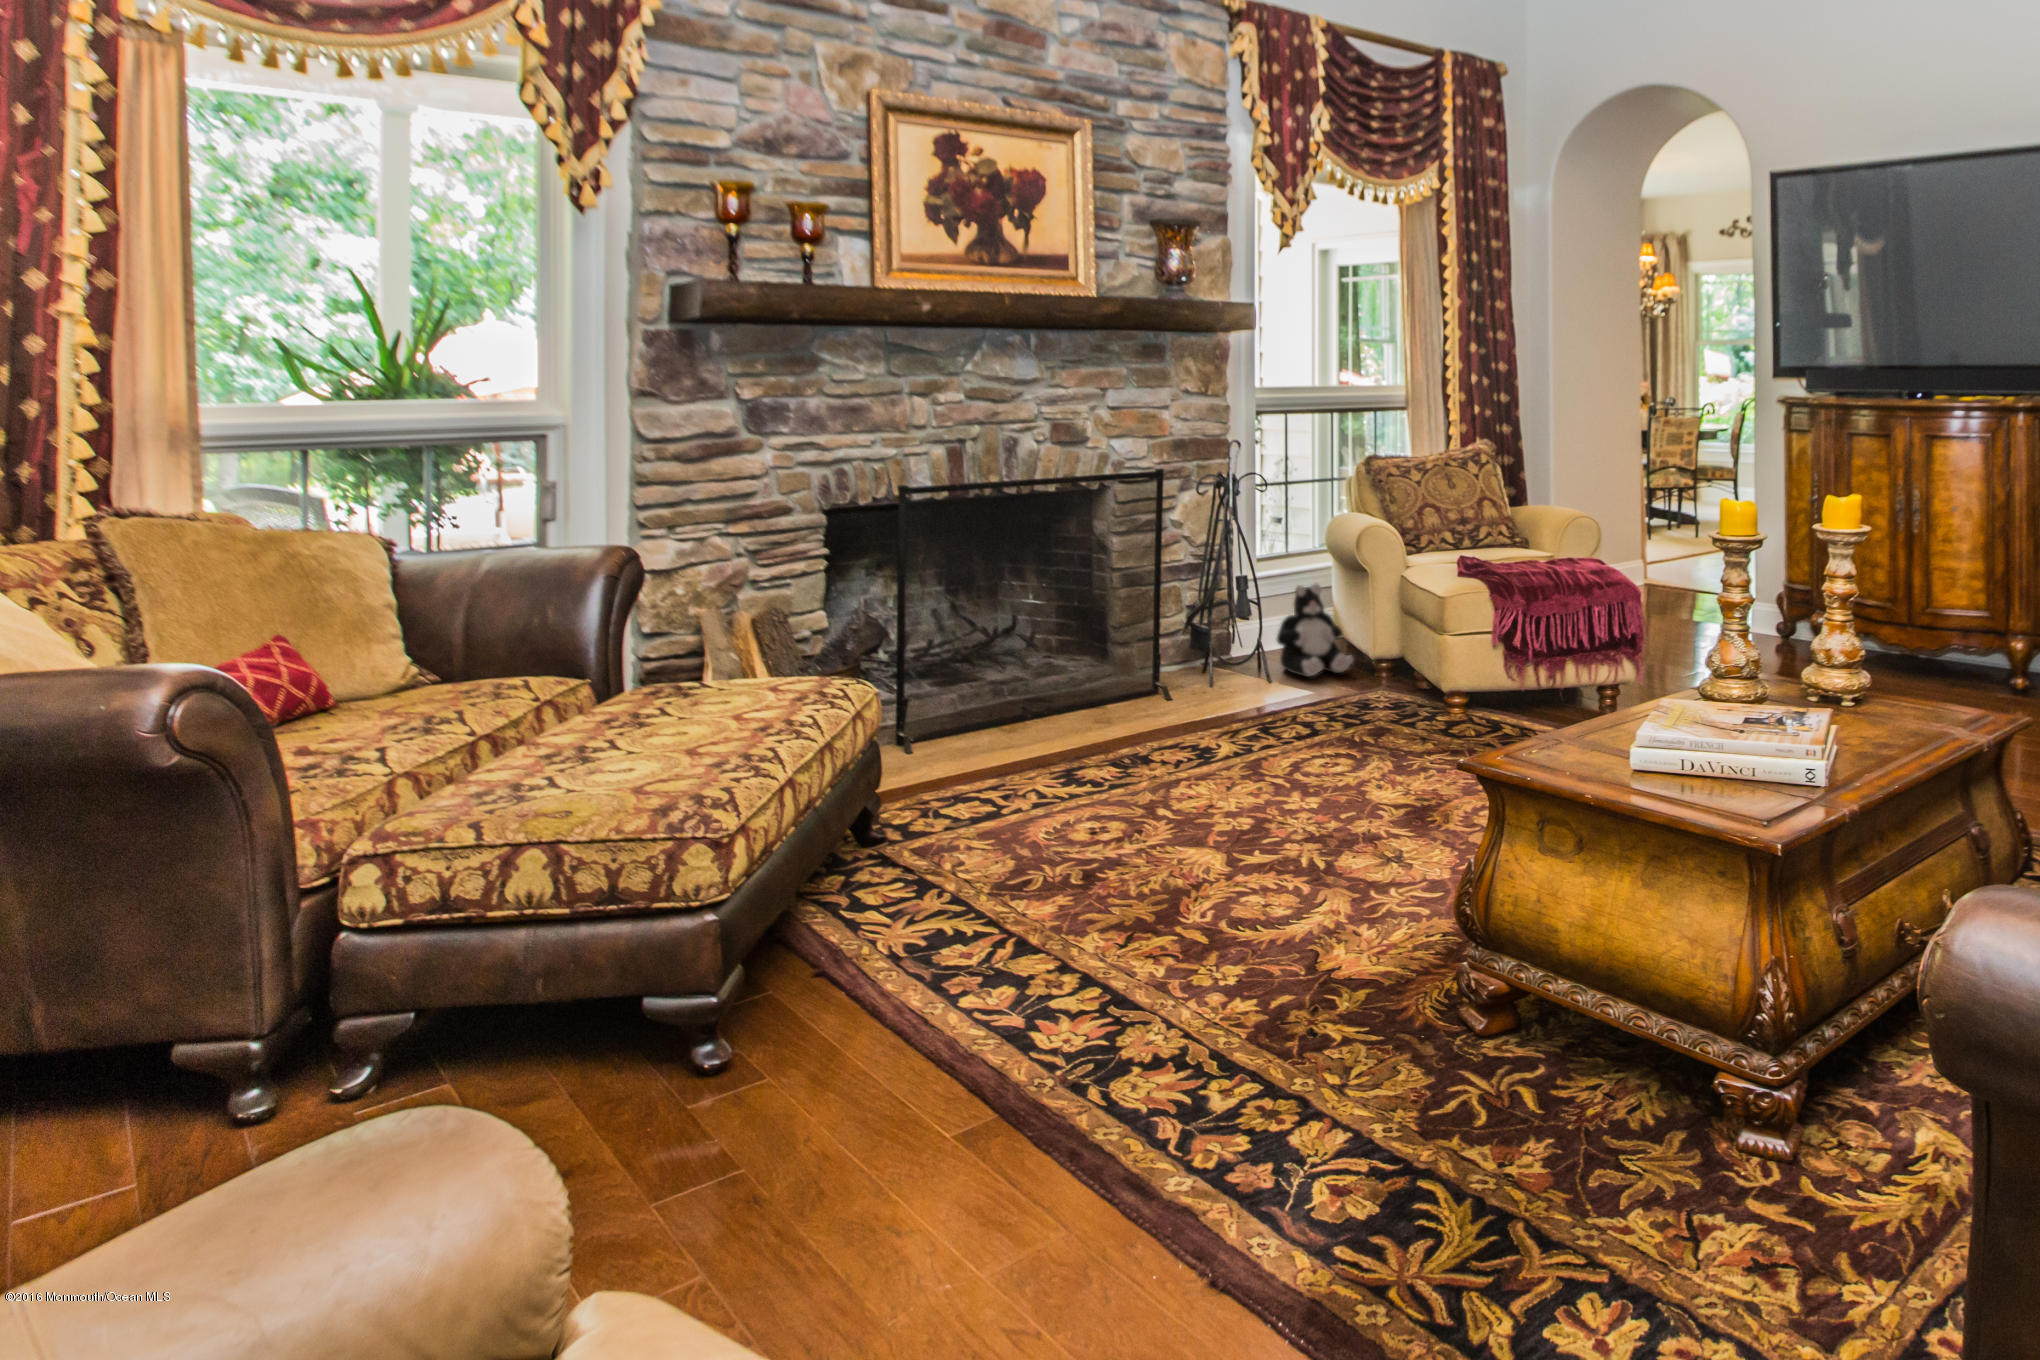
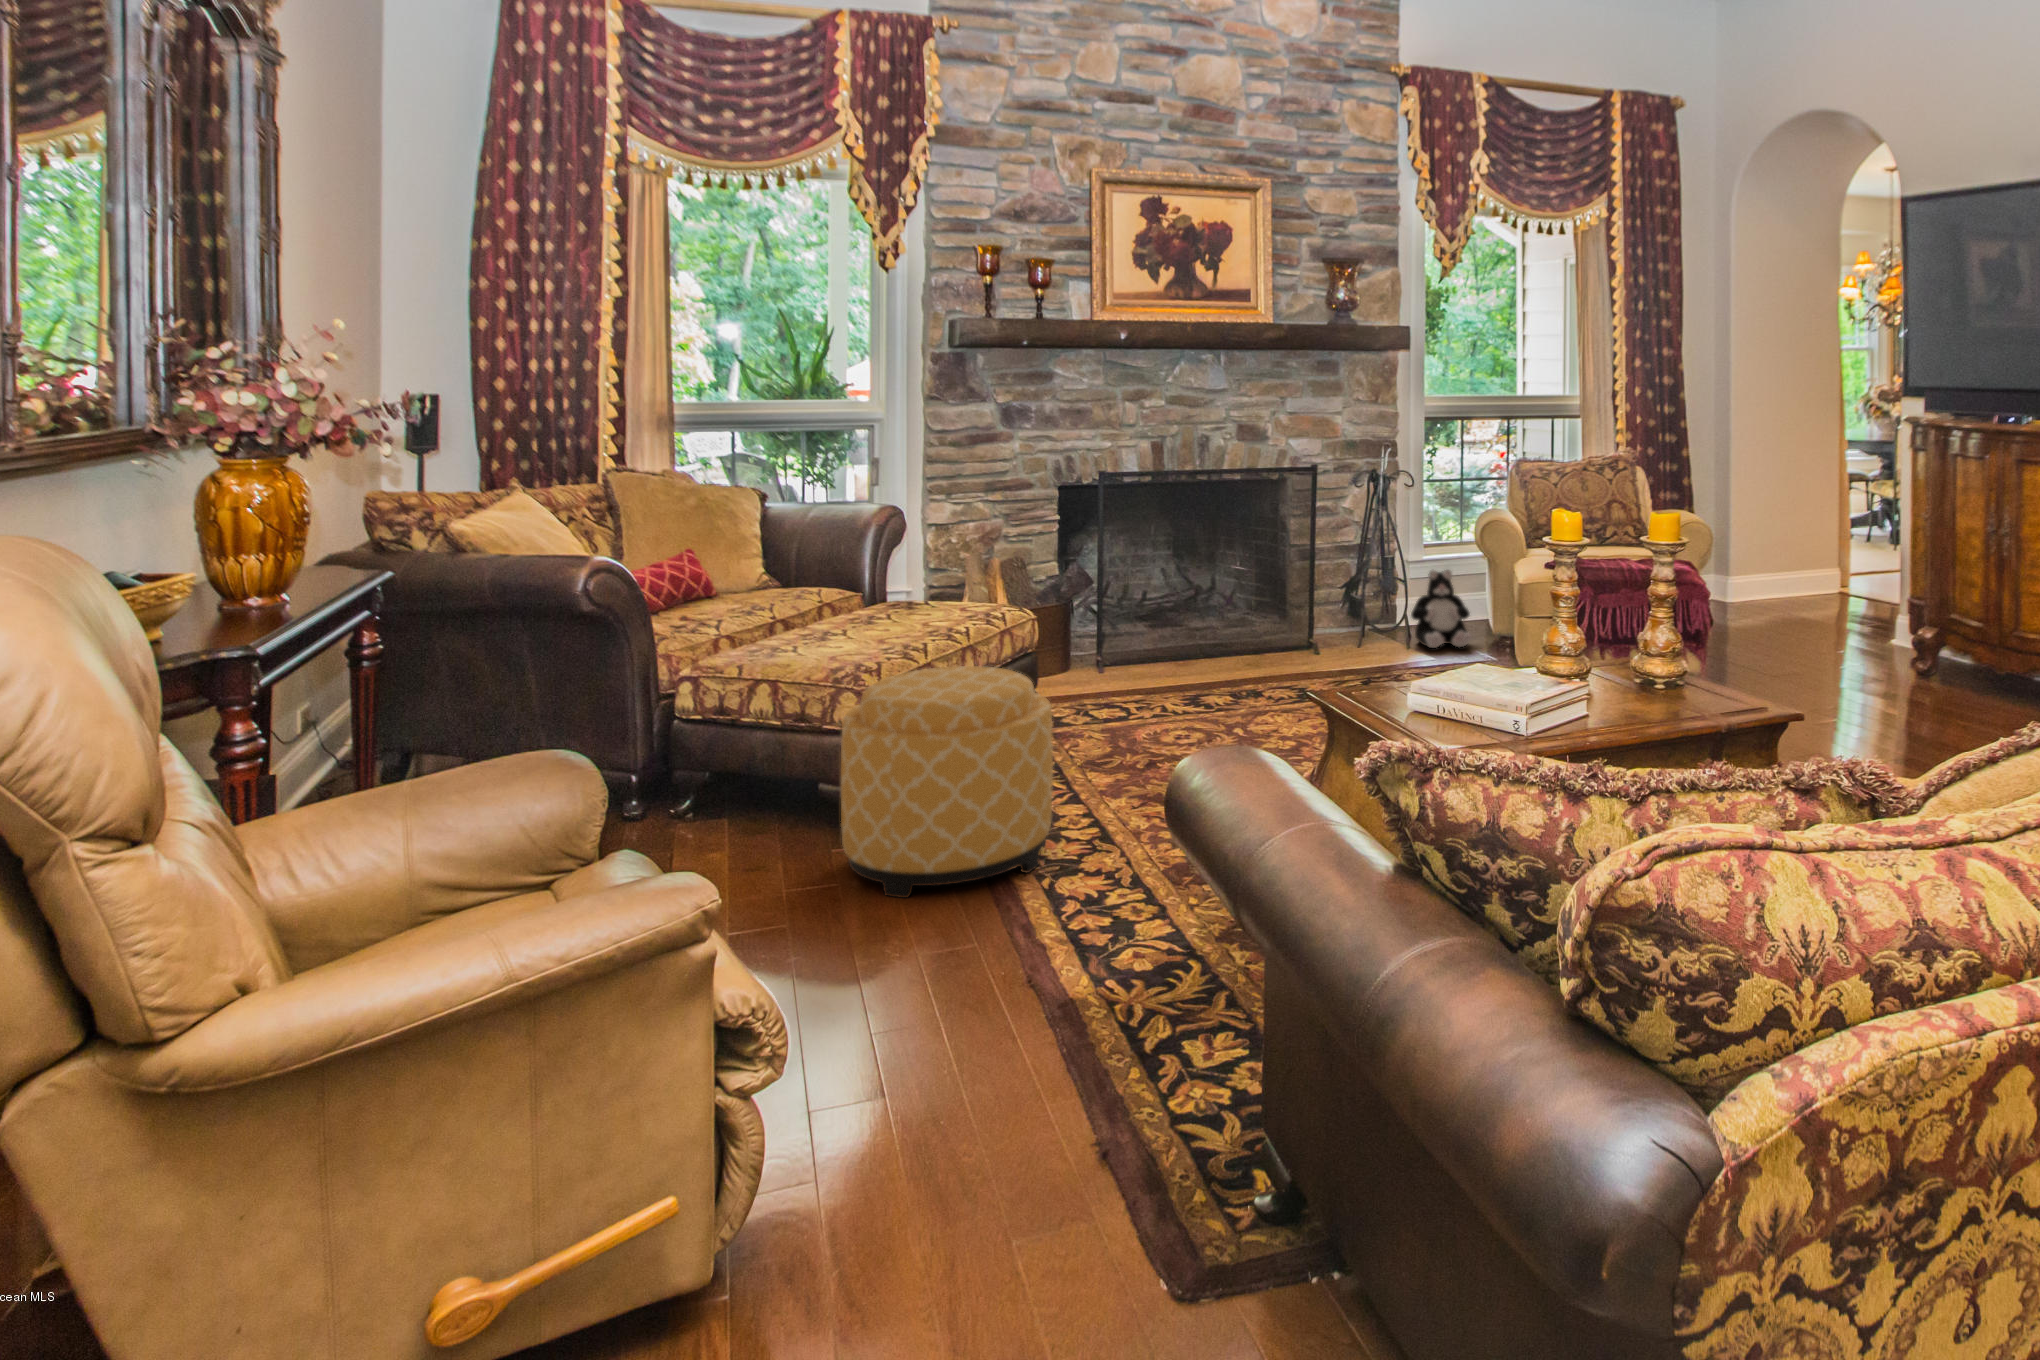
ottoman: none [729,777,1062,1163] -> present [841,666,1053,898]

